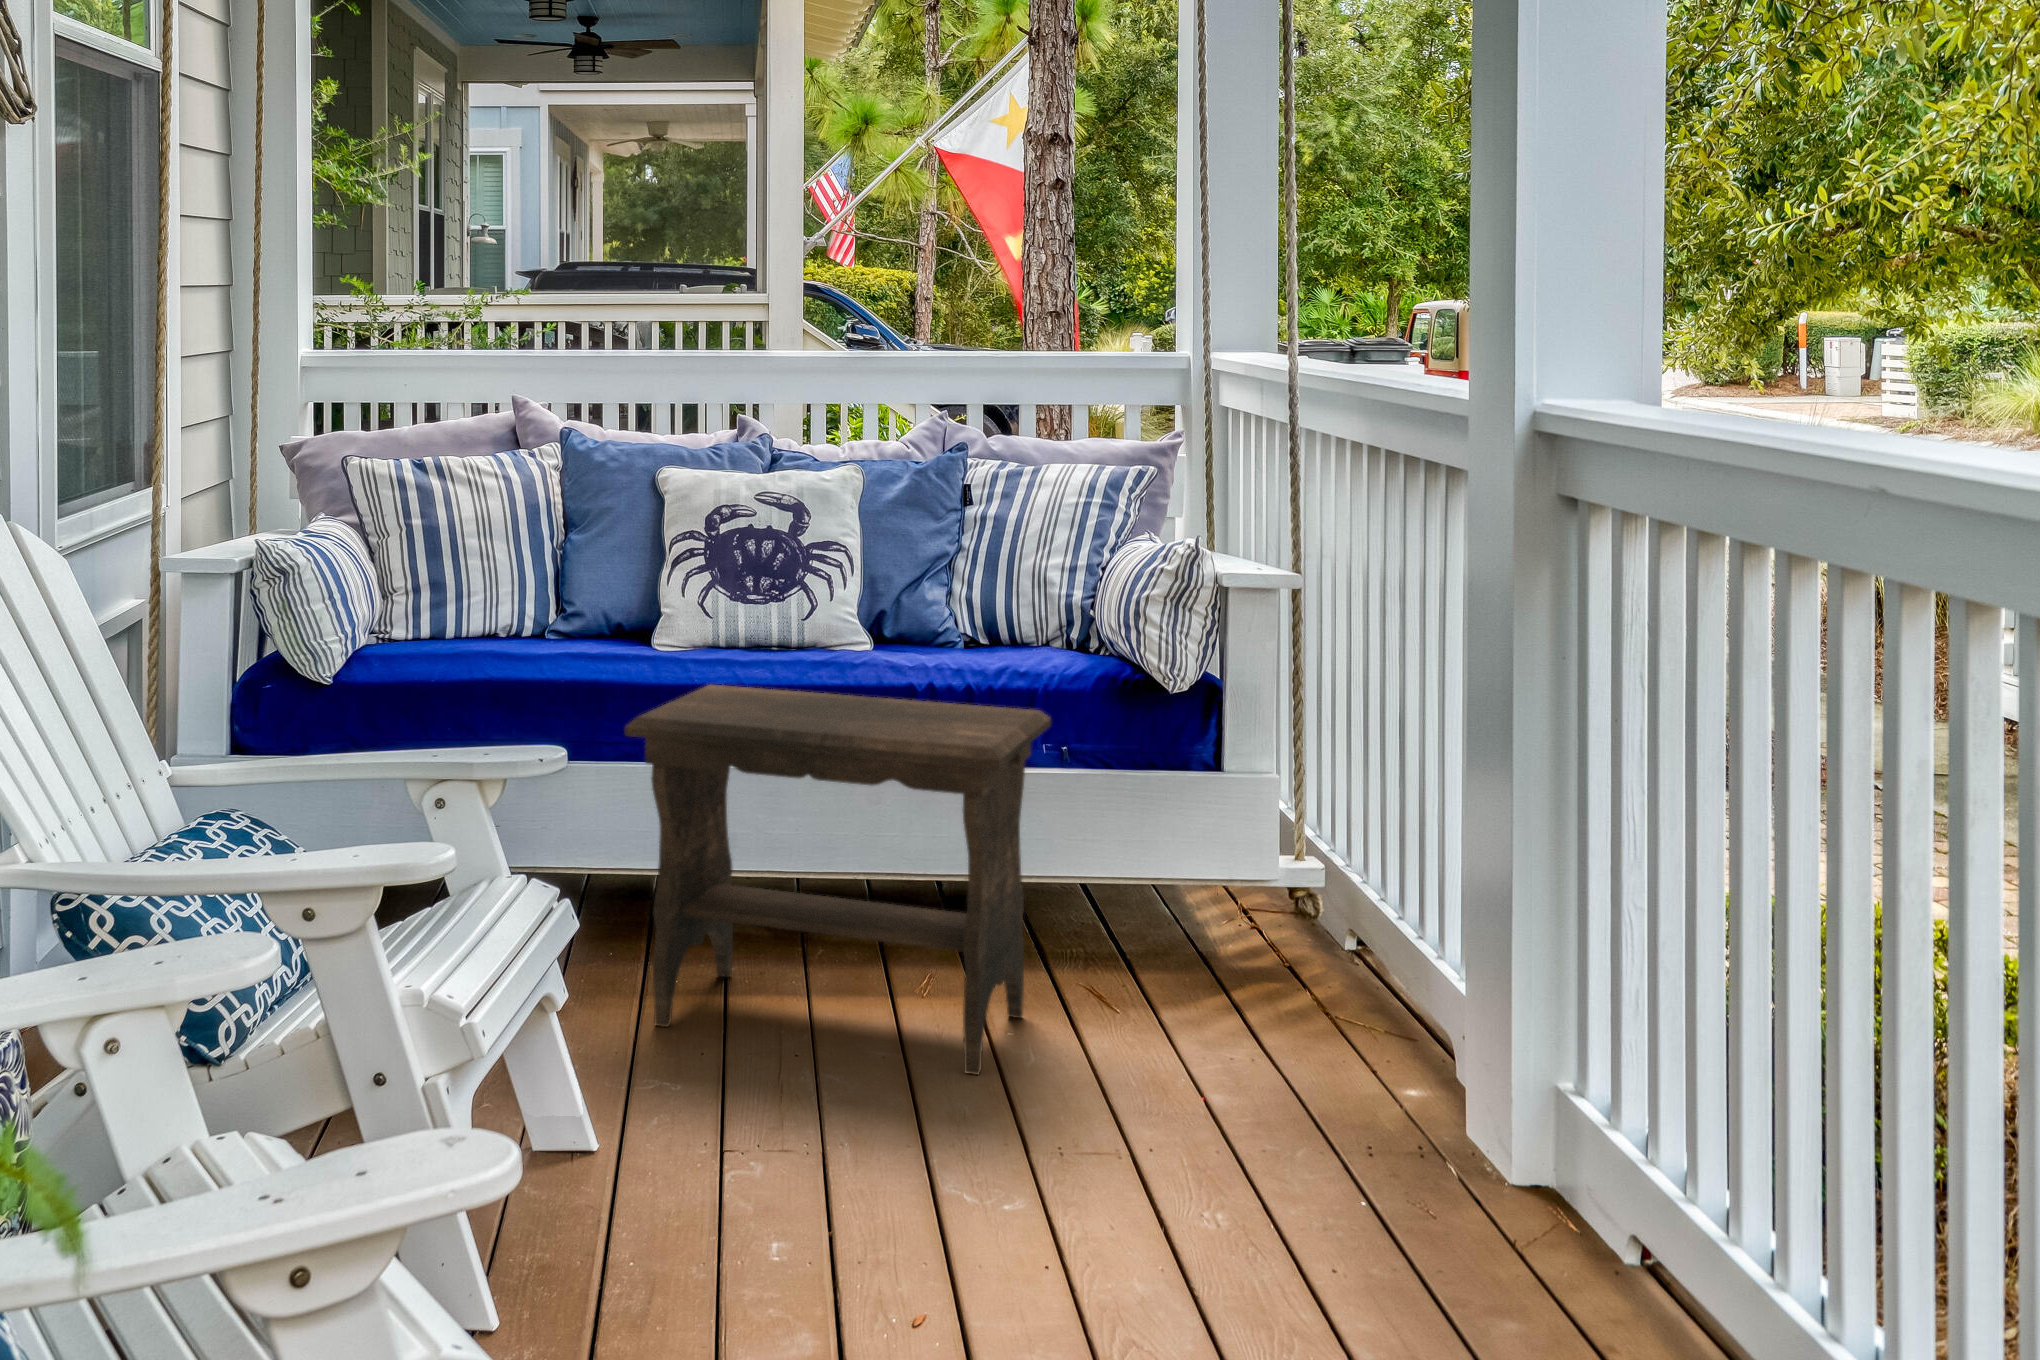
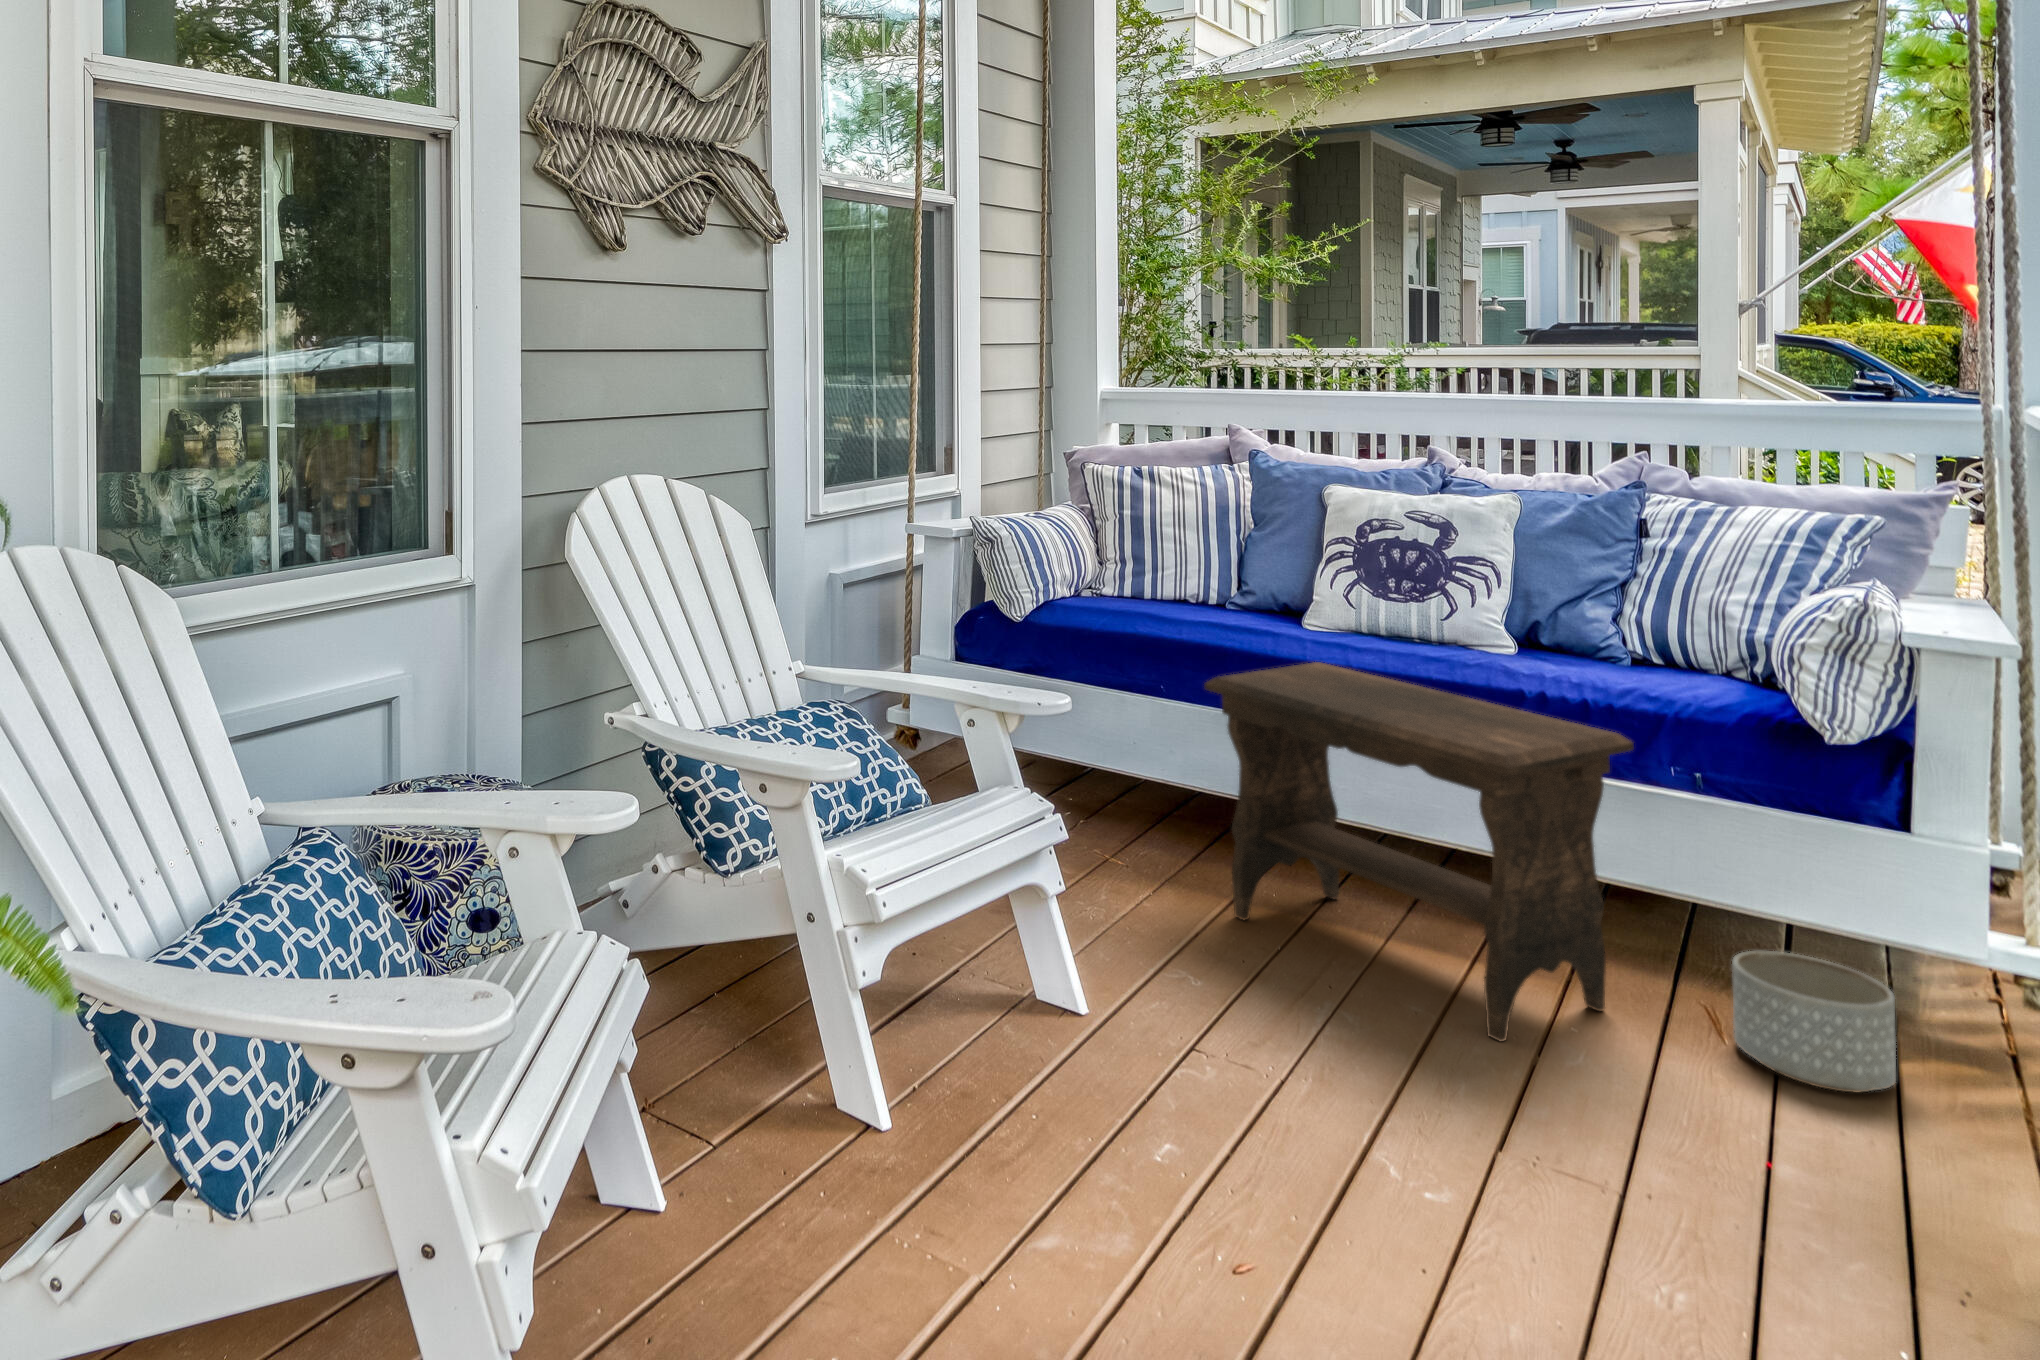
planter: none [1125,908,1246,1031] -> present [1732,951,1896,1092]

